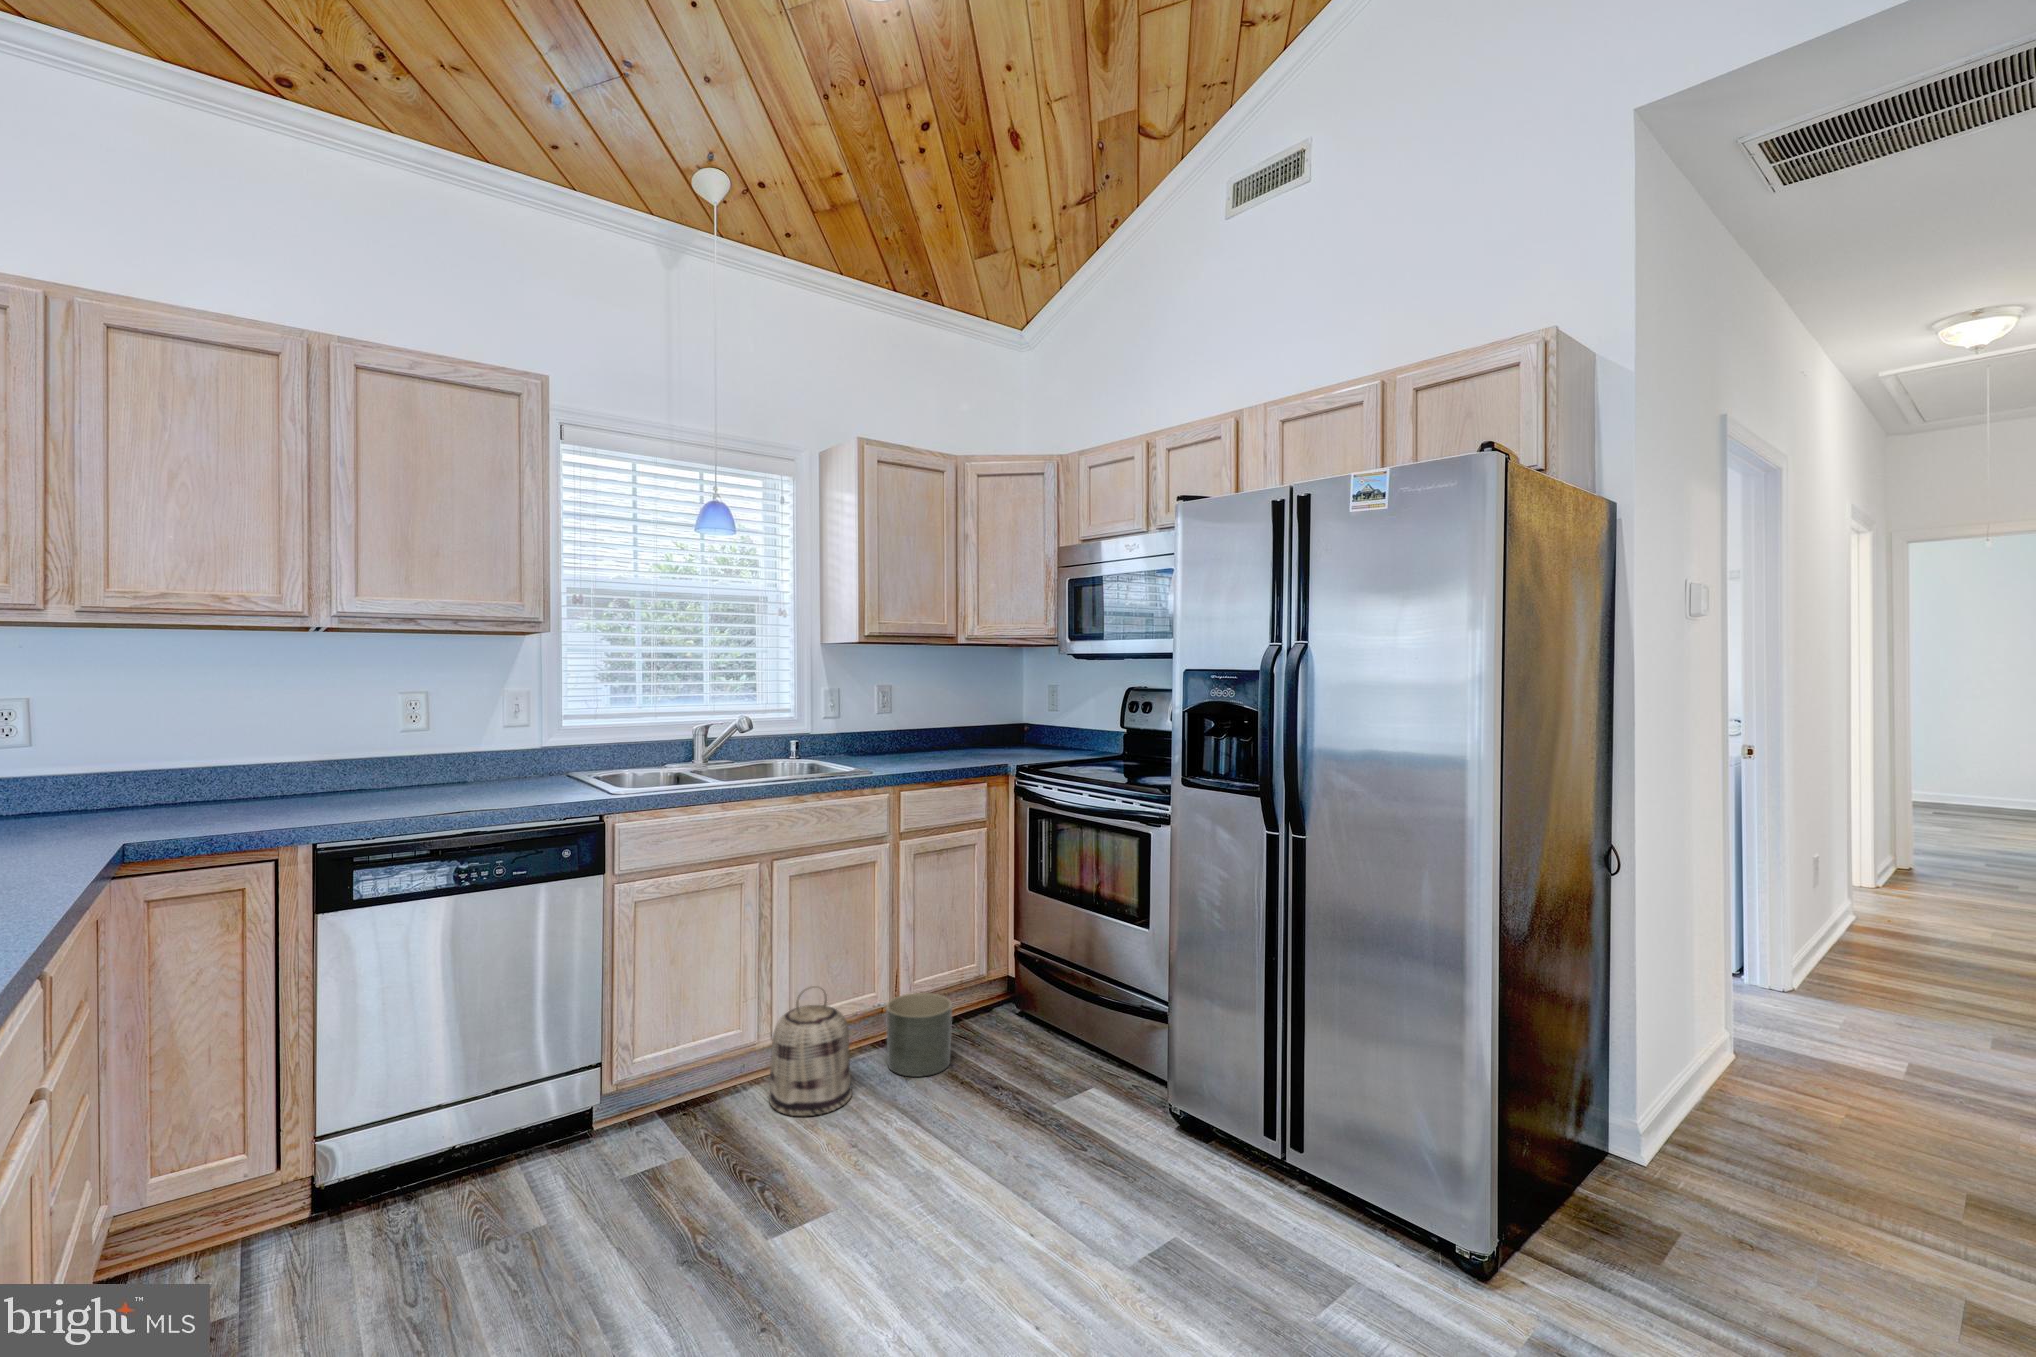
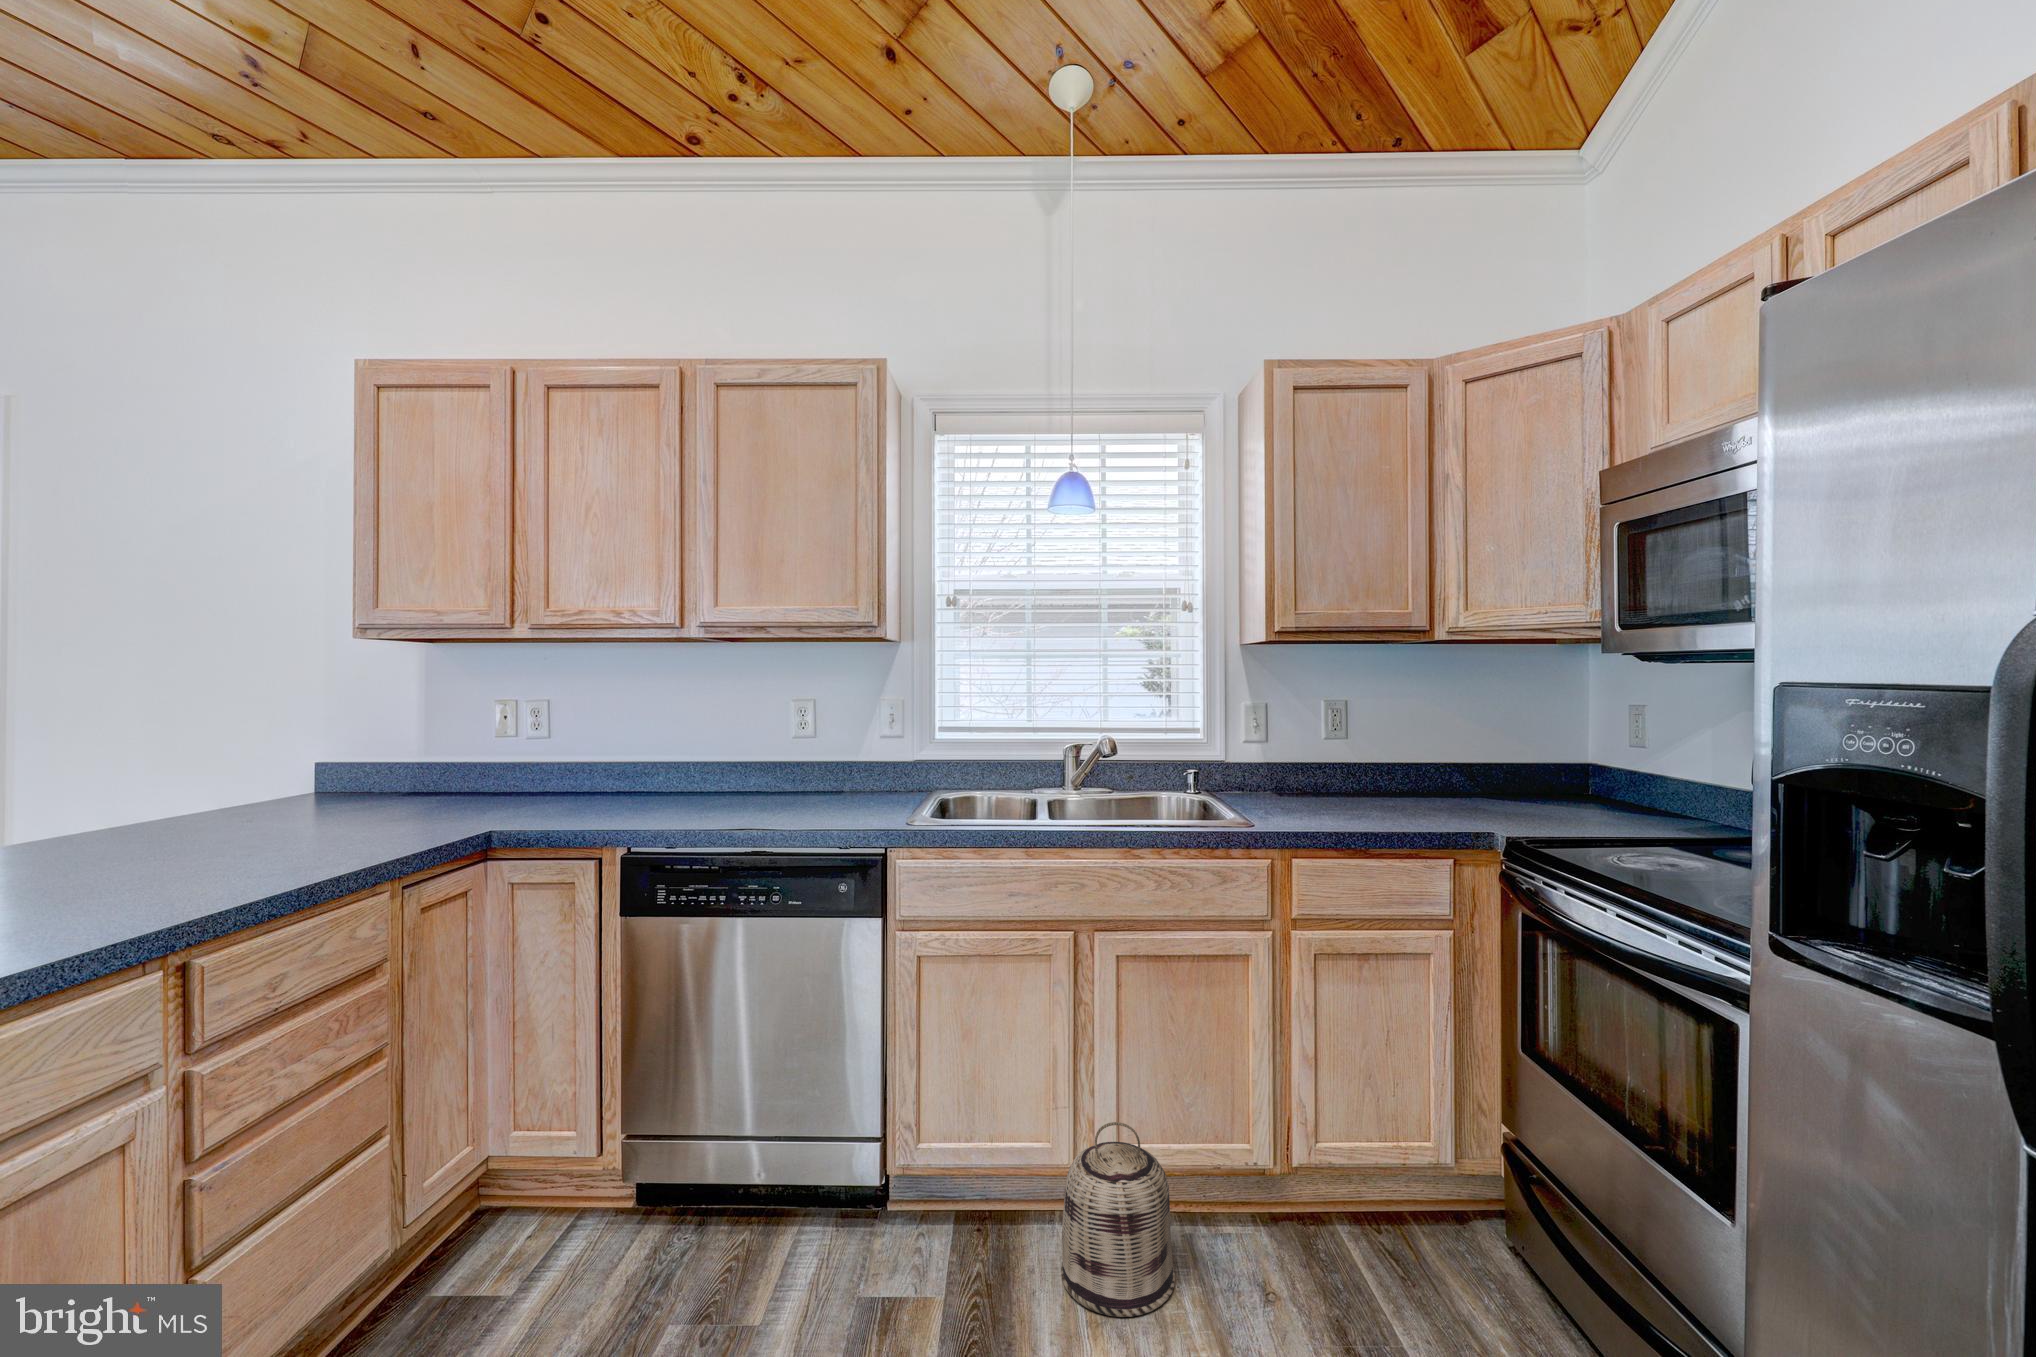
planter: present [886,993,952,1077] -> none [1244,1162,1348,1313]

